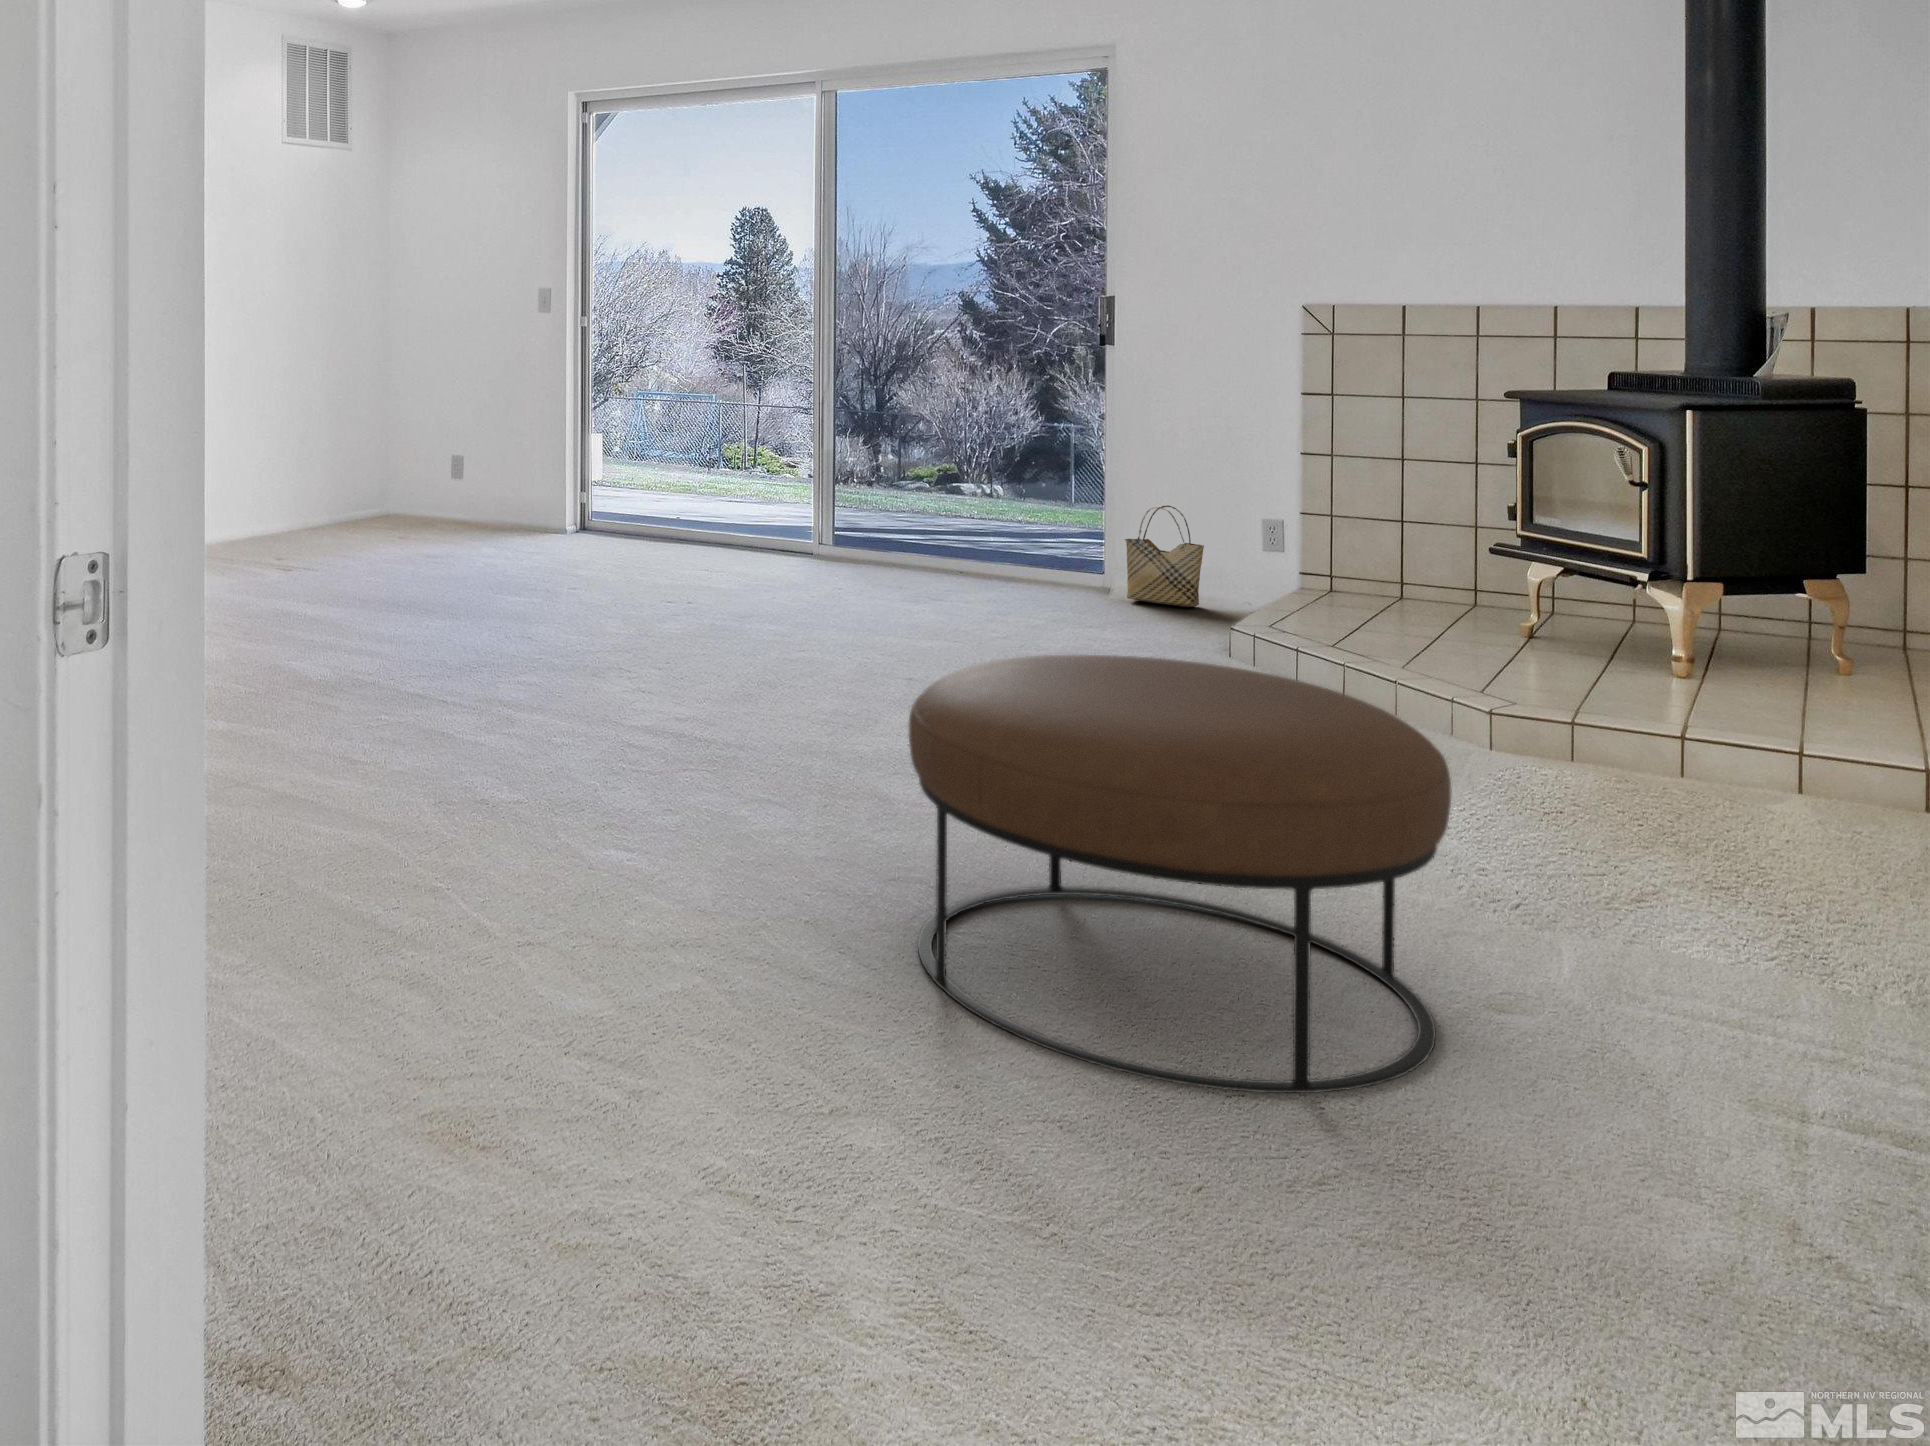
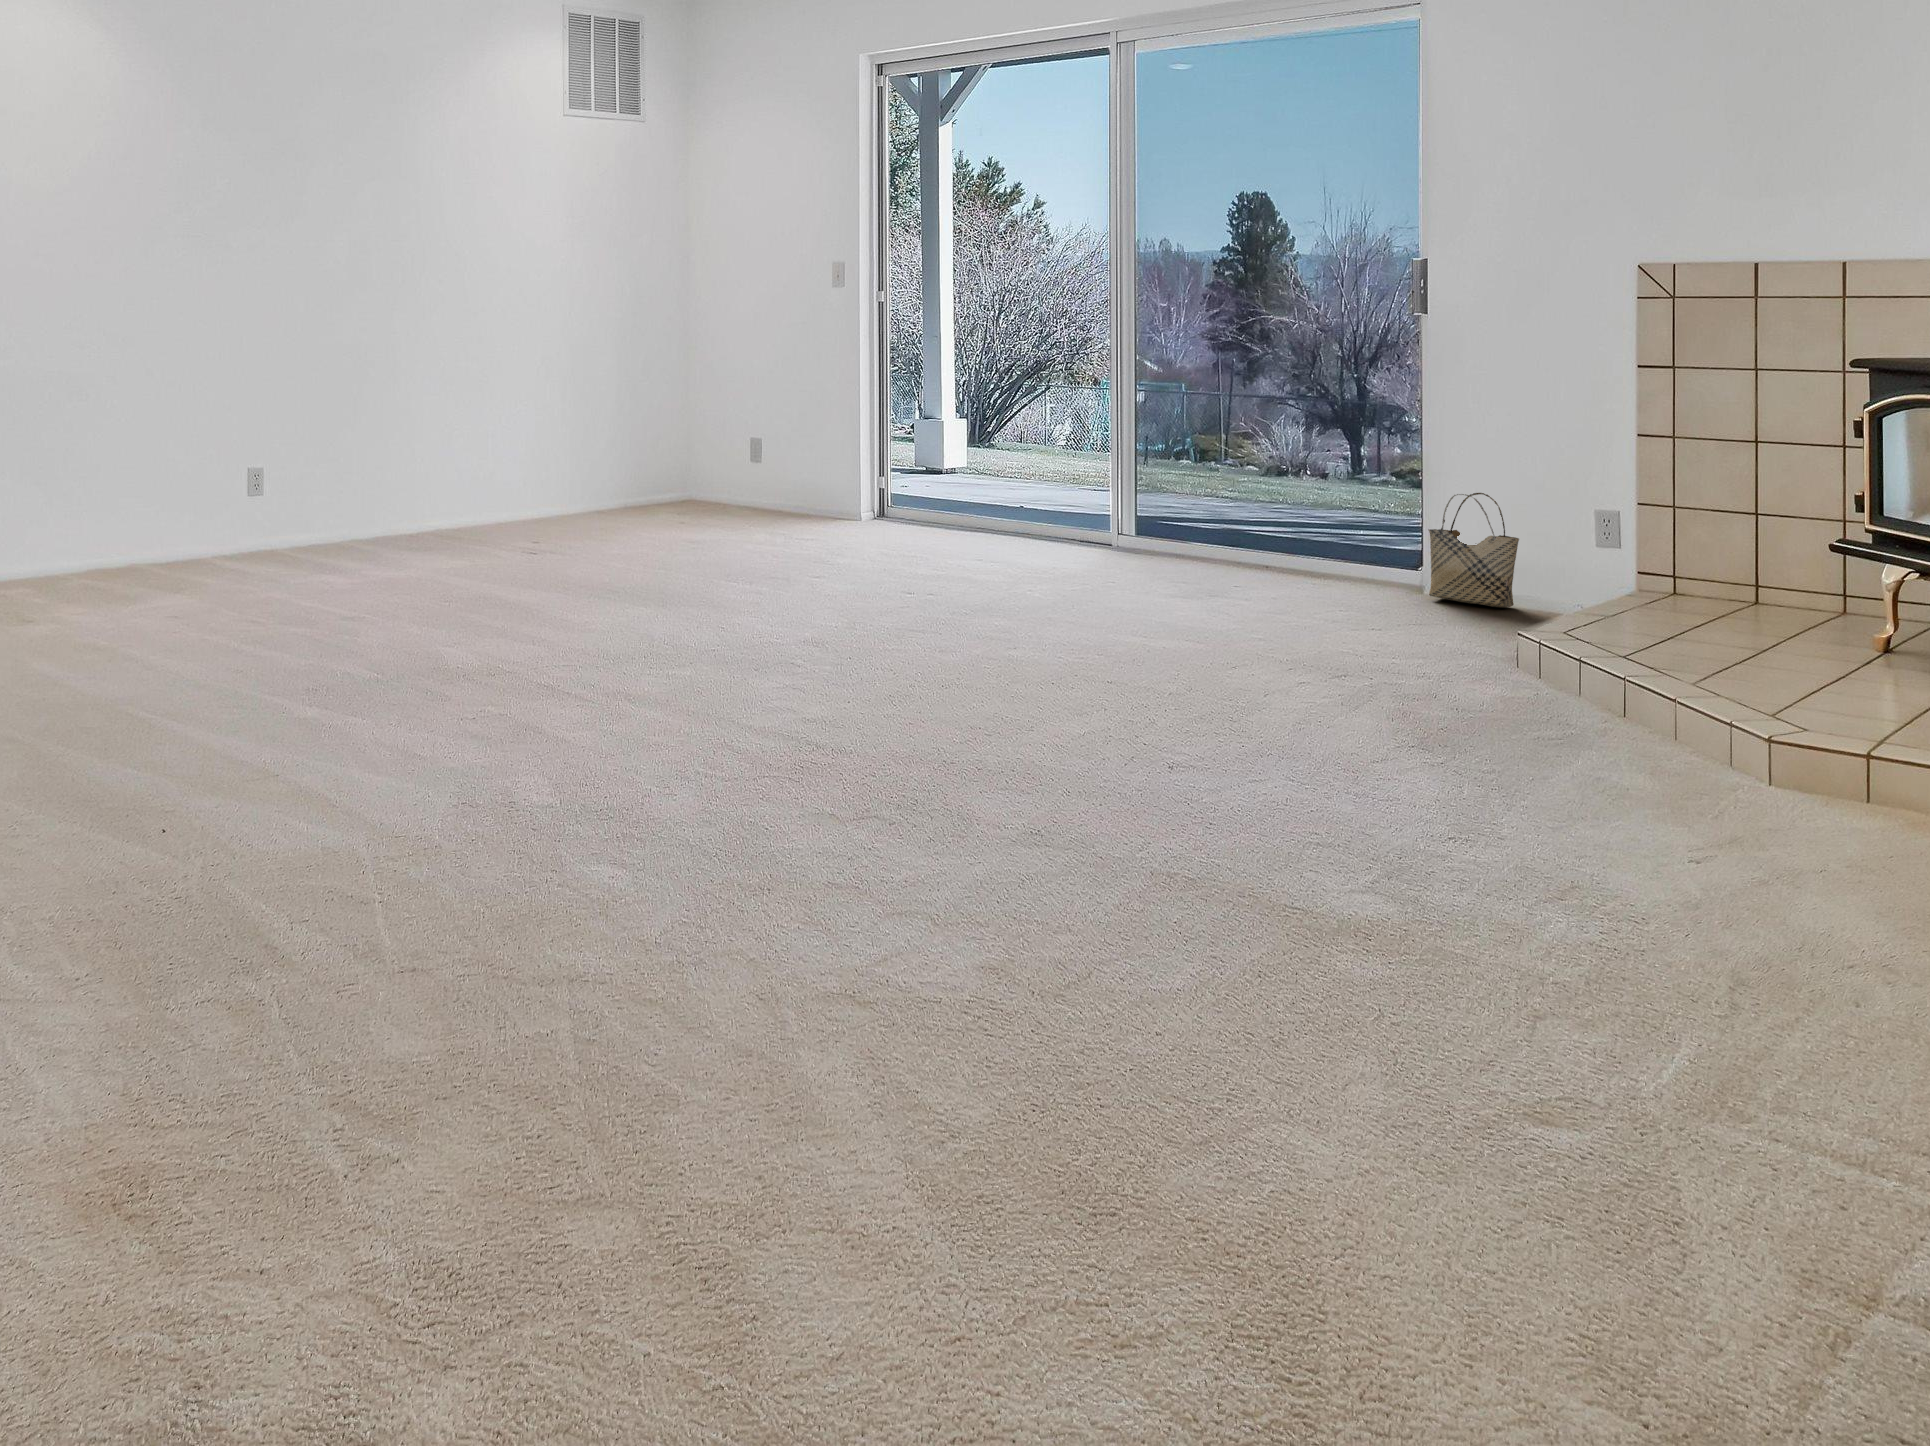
ottoman: present [909,655,1452,1093] -> none [822,632,1432,1162]

